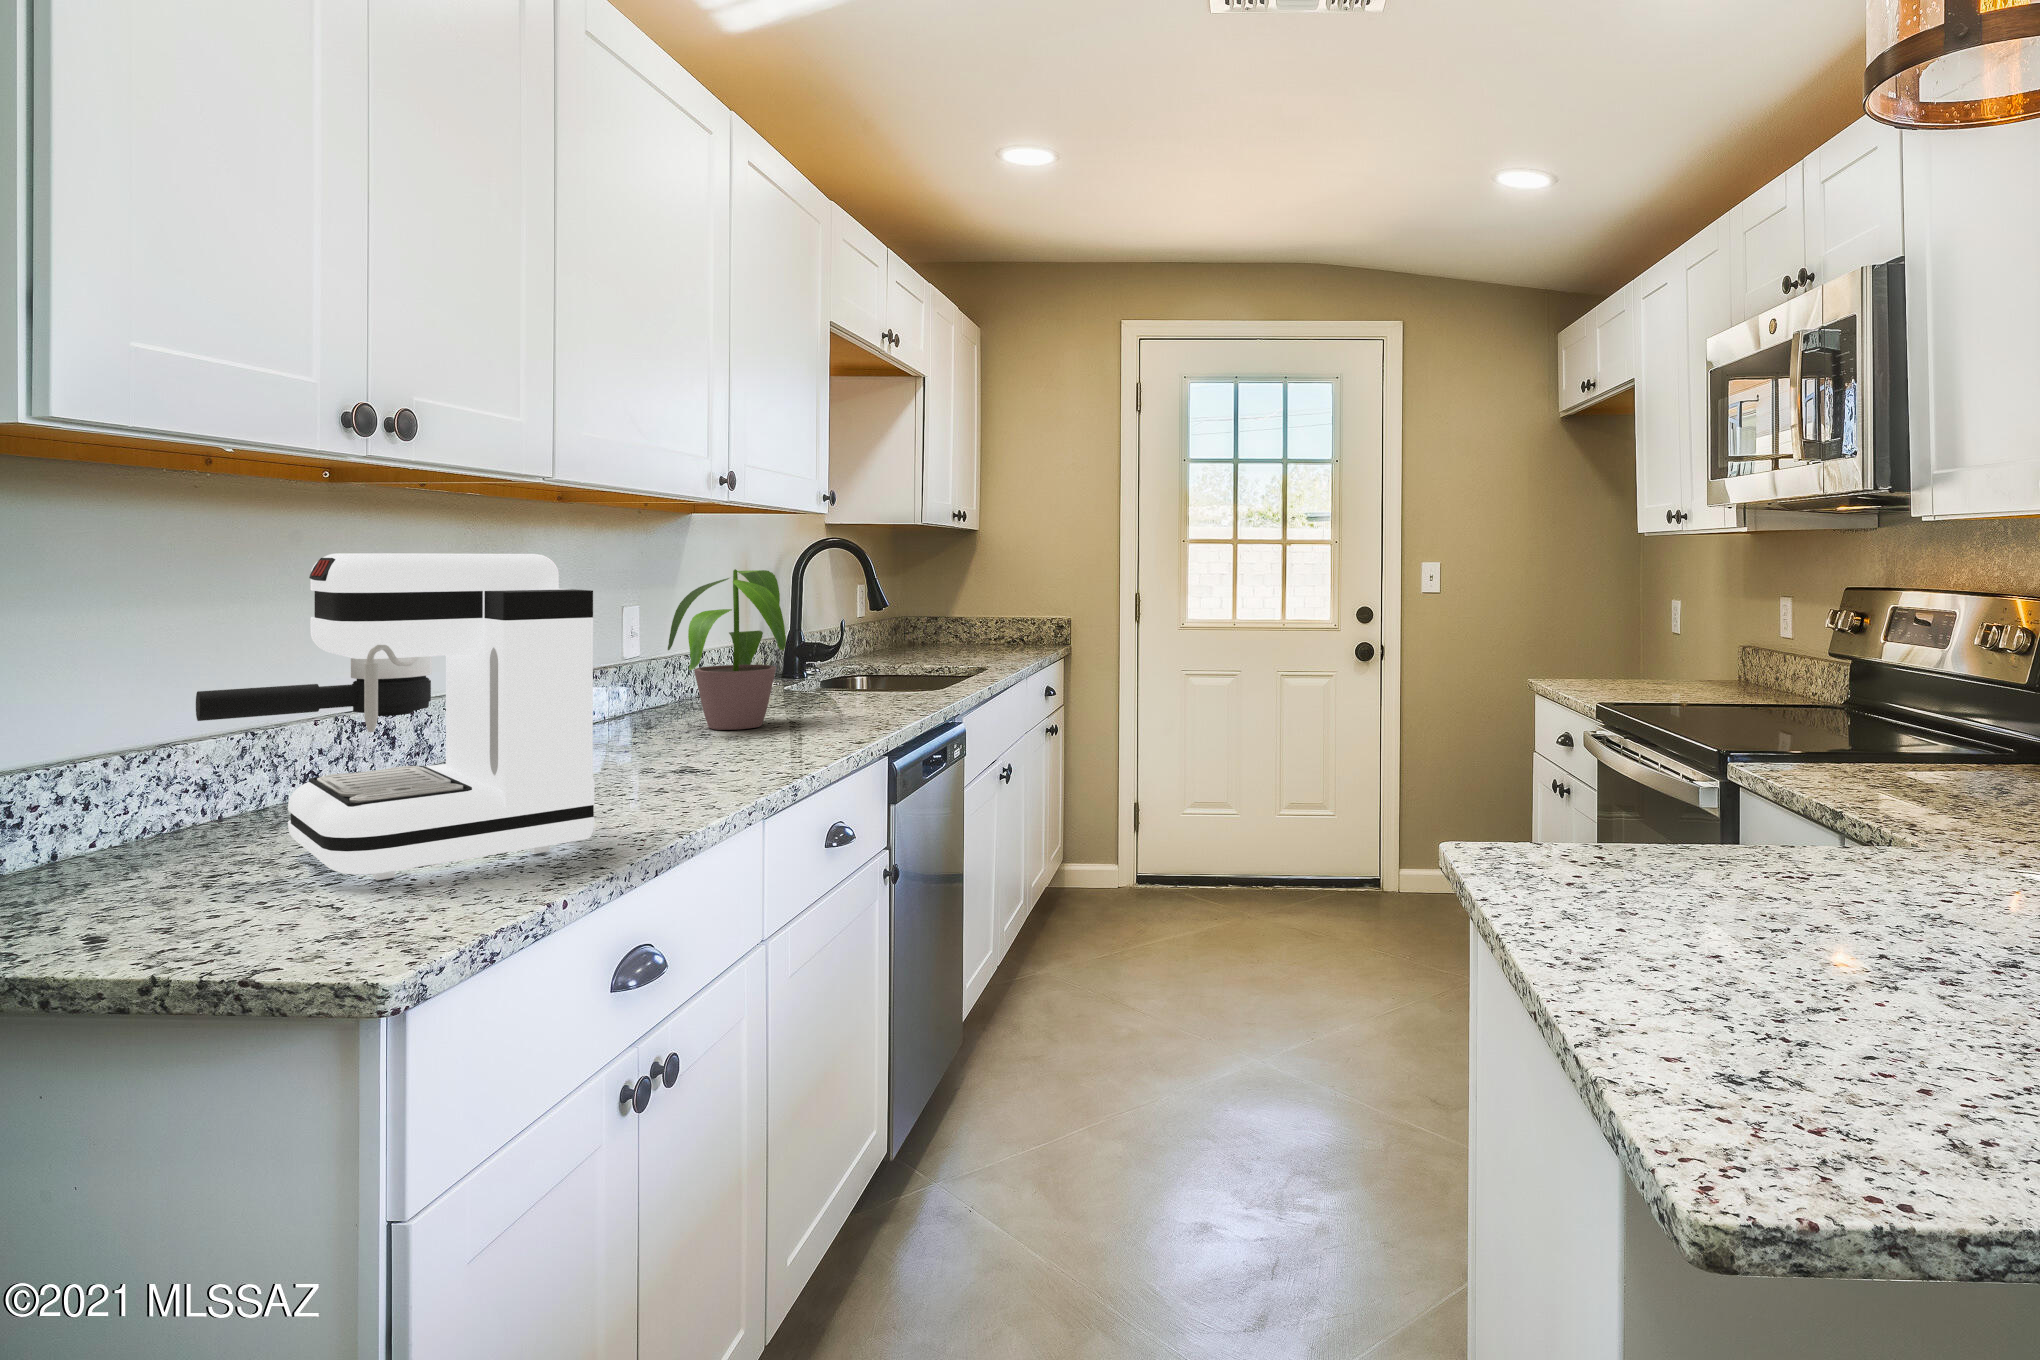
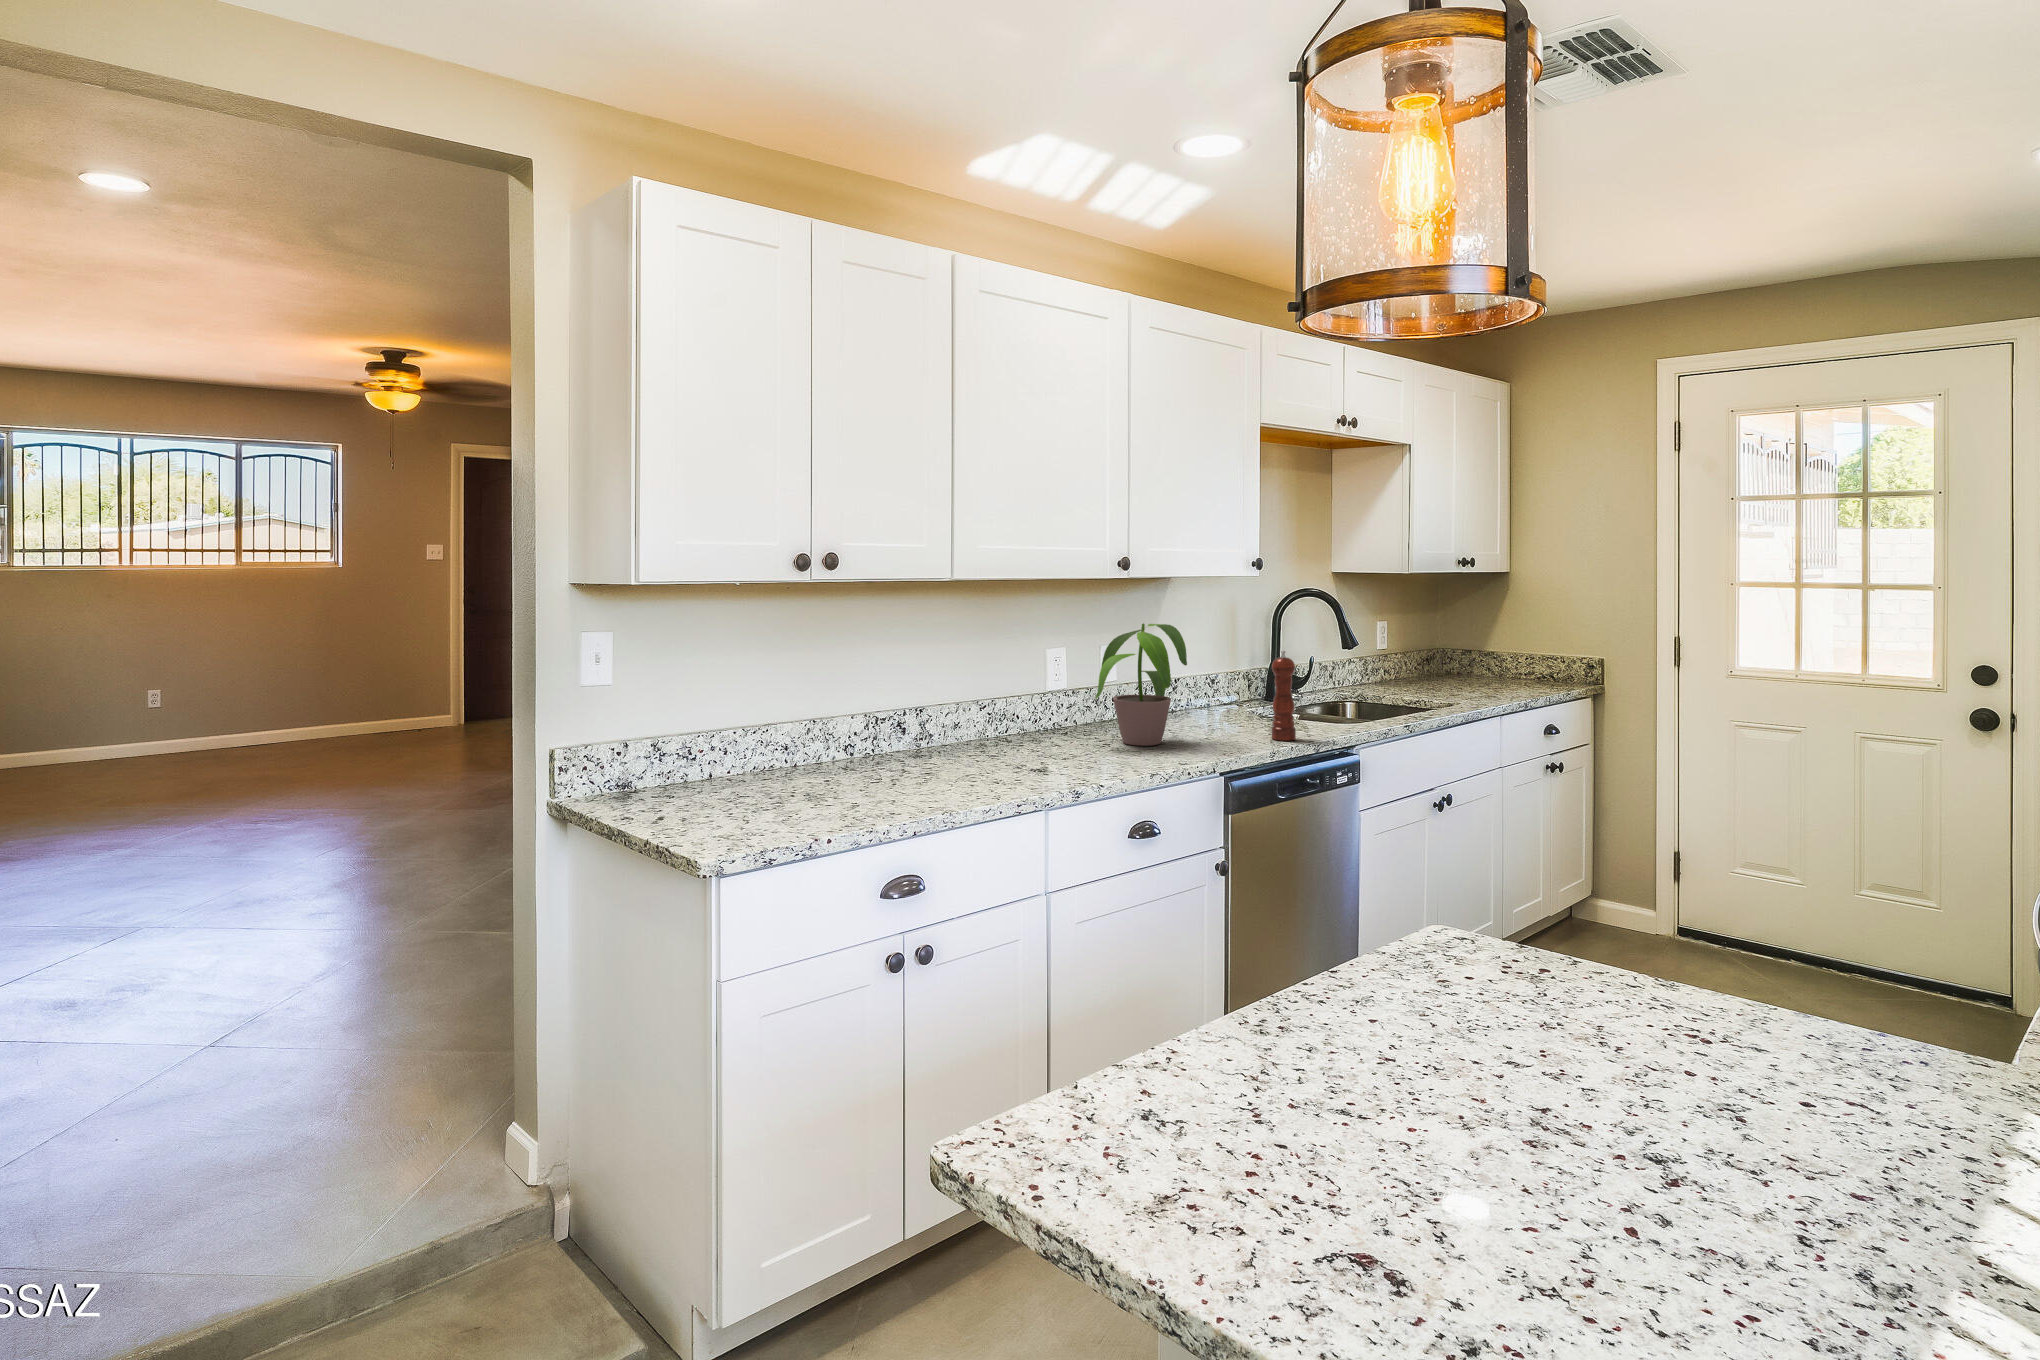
coffee maker: present [196,553,594,880] -> none [732,629,900,818]
pepper mill: none [873,602,901,708] -> present [1272,651,1296,741]

